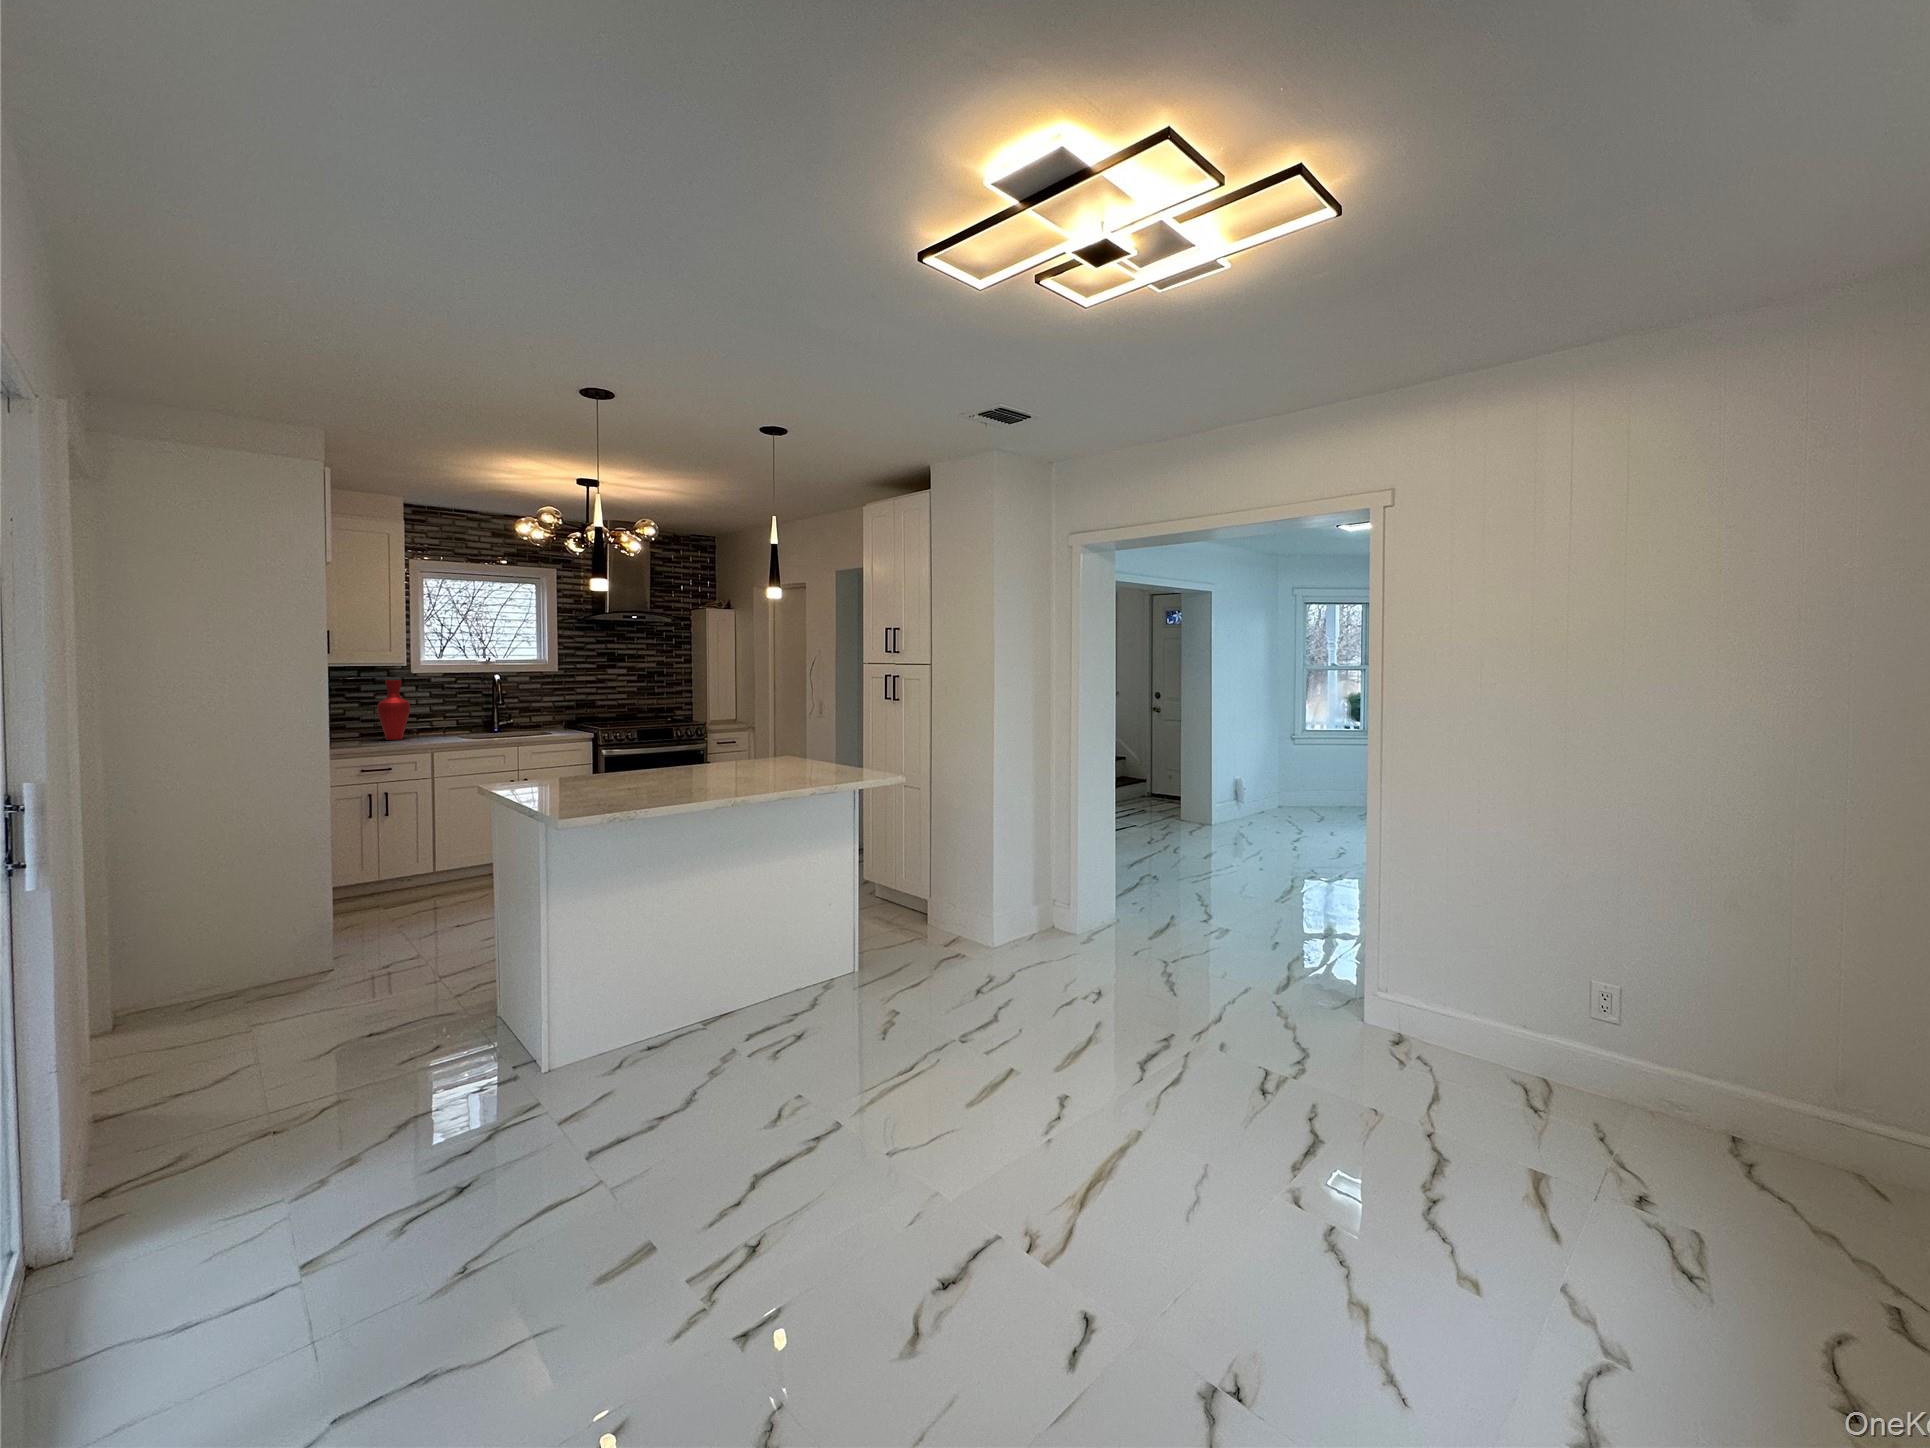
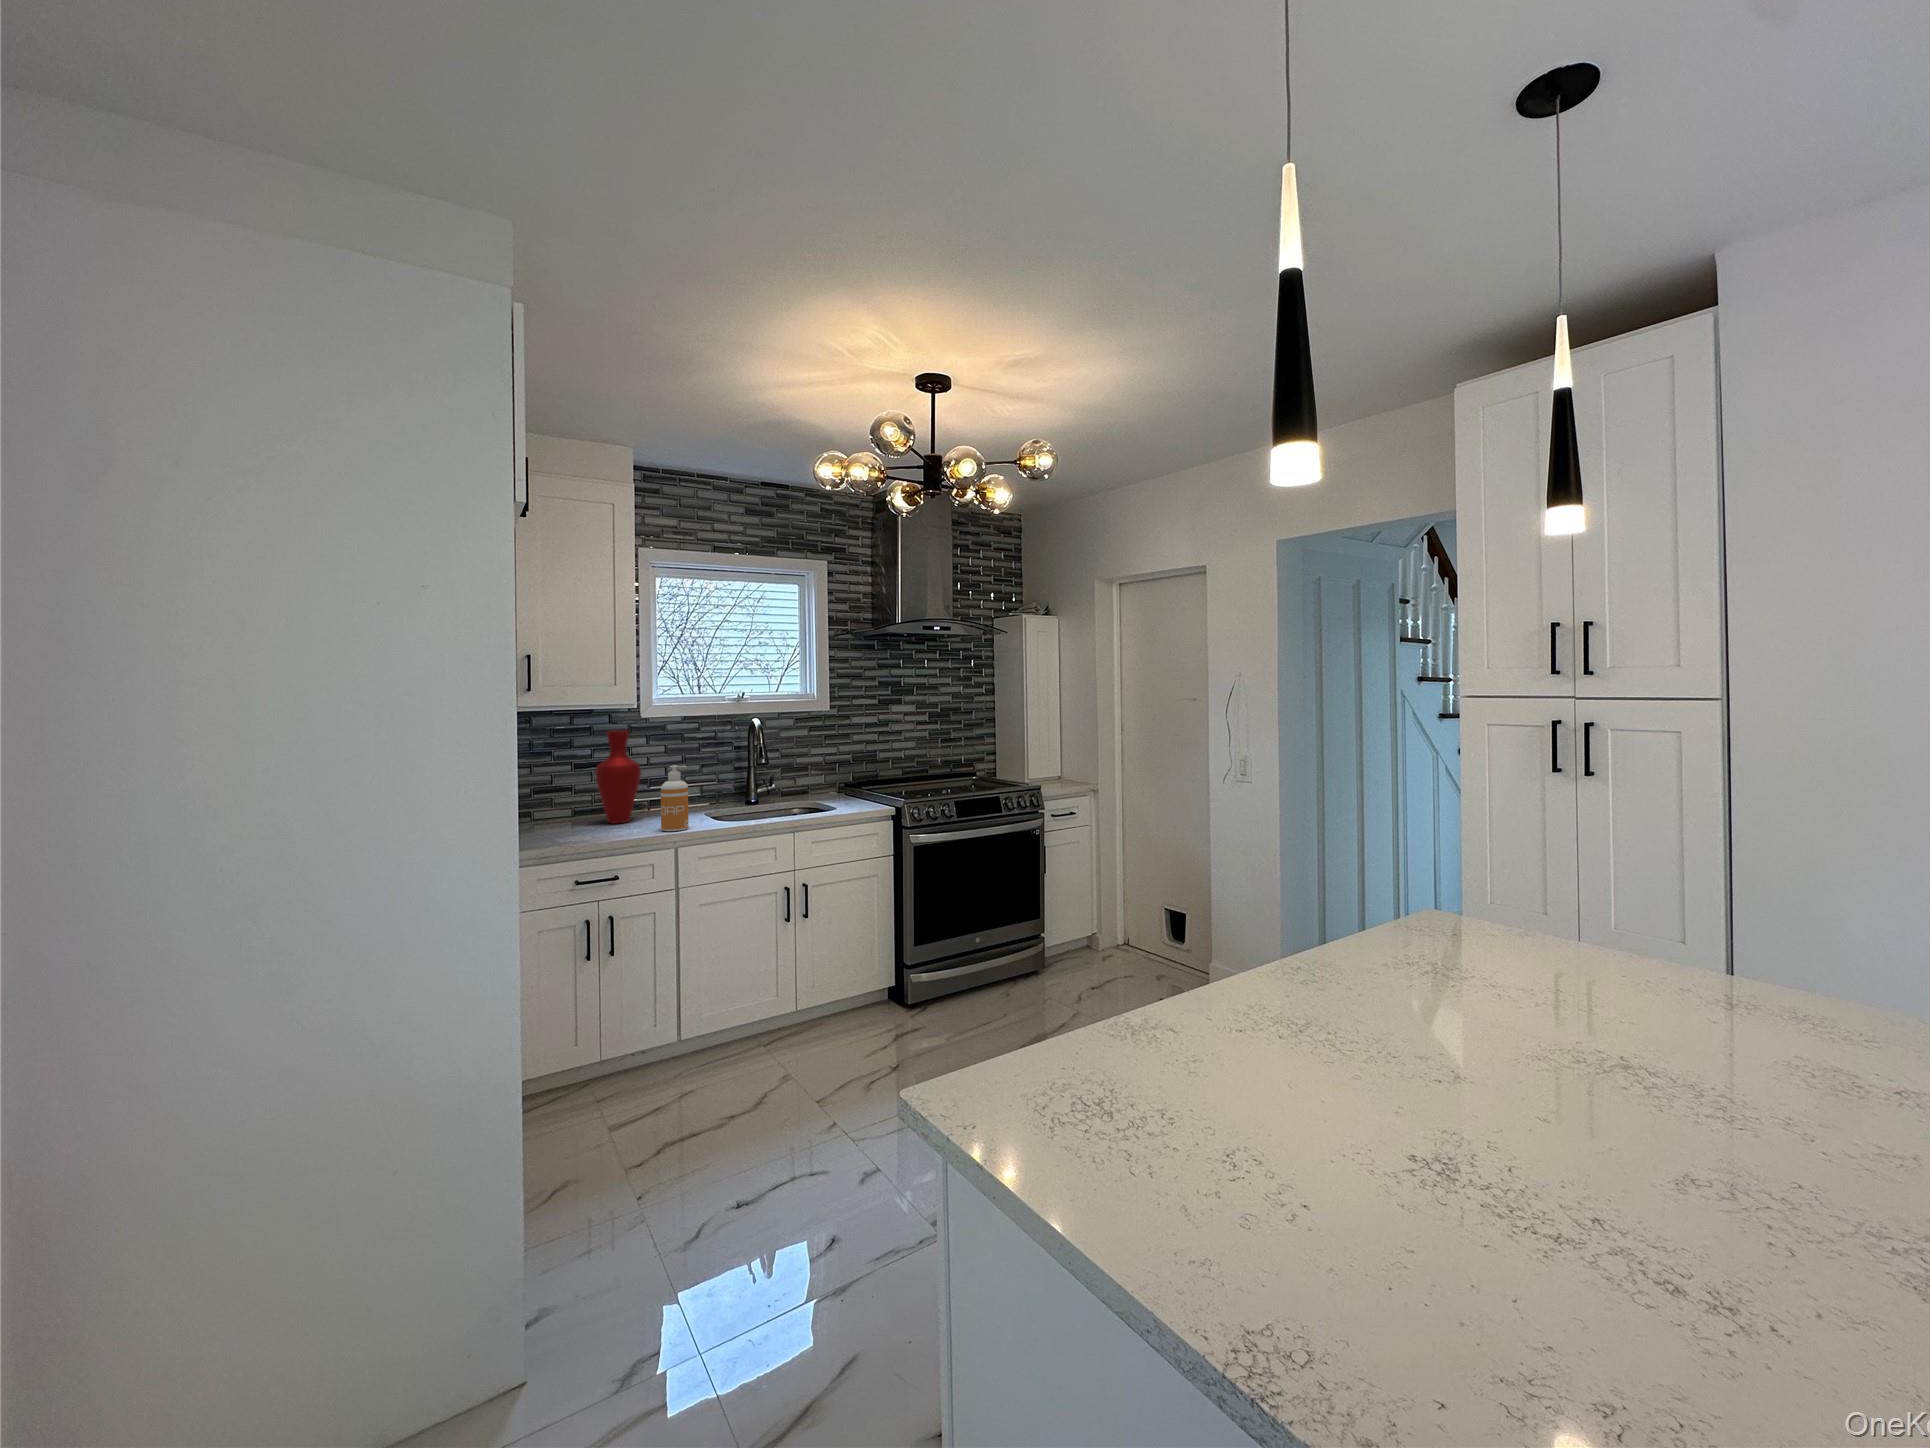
soap dispenser: none [422,702,442,742] -> present [661,765,689,831]

